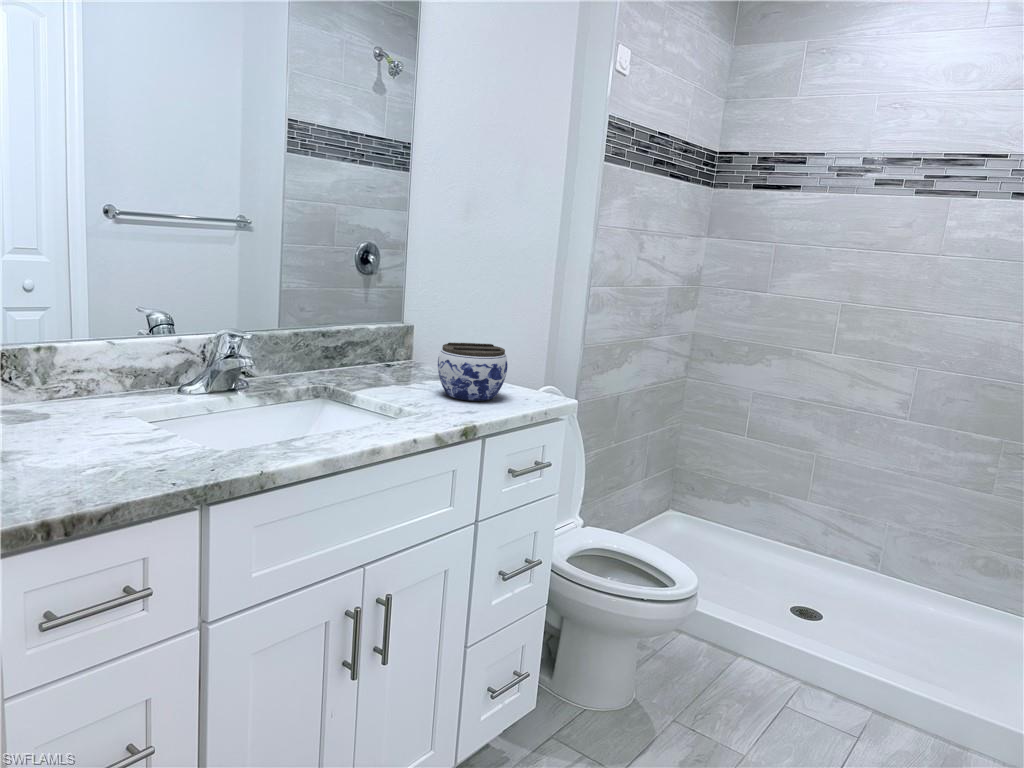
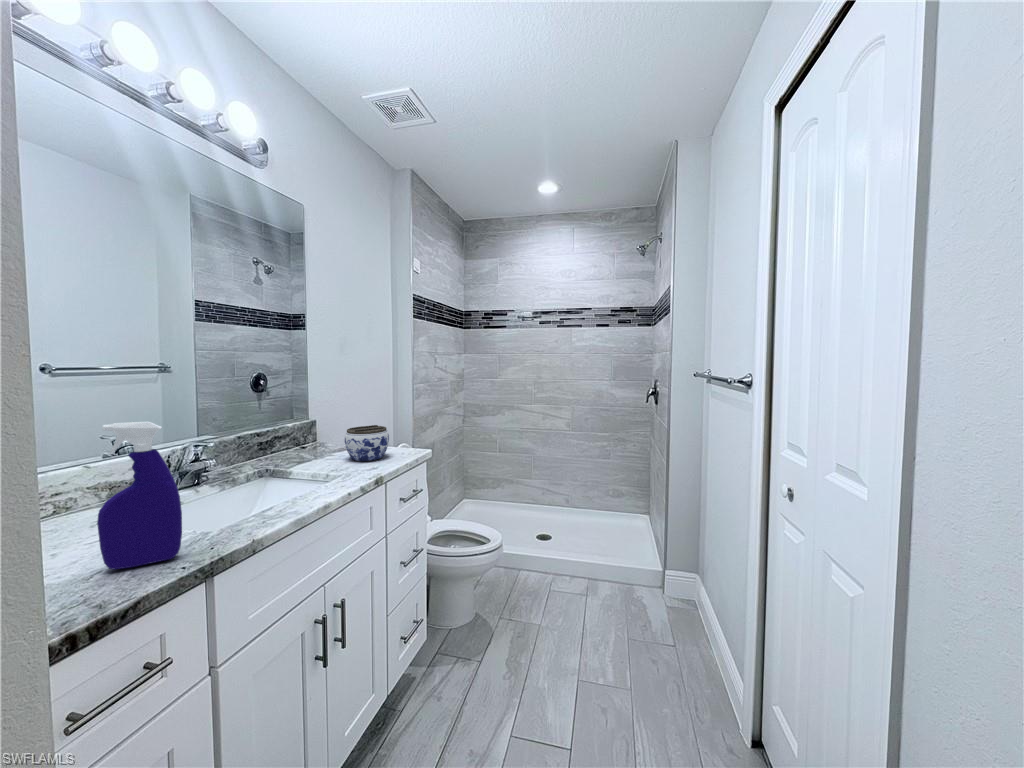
spray bottle: none [94,287,181,471] -> present [97,422,182,569]

